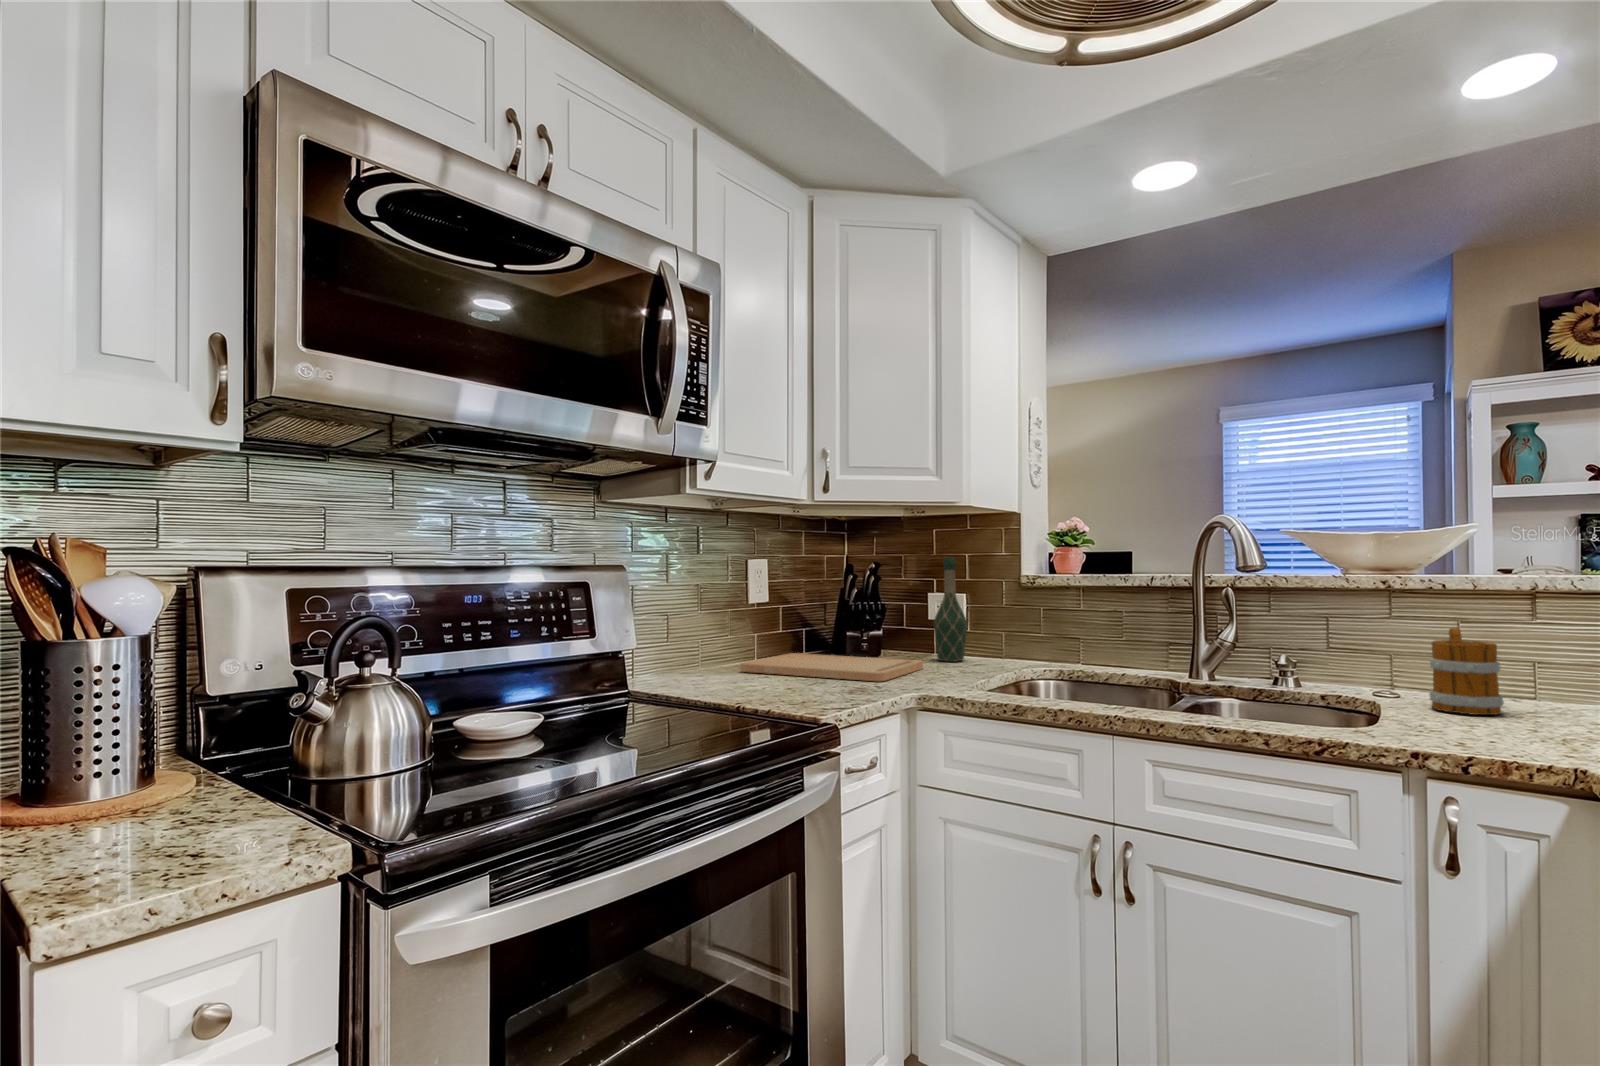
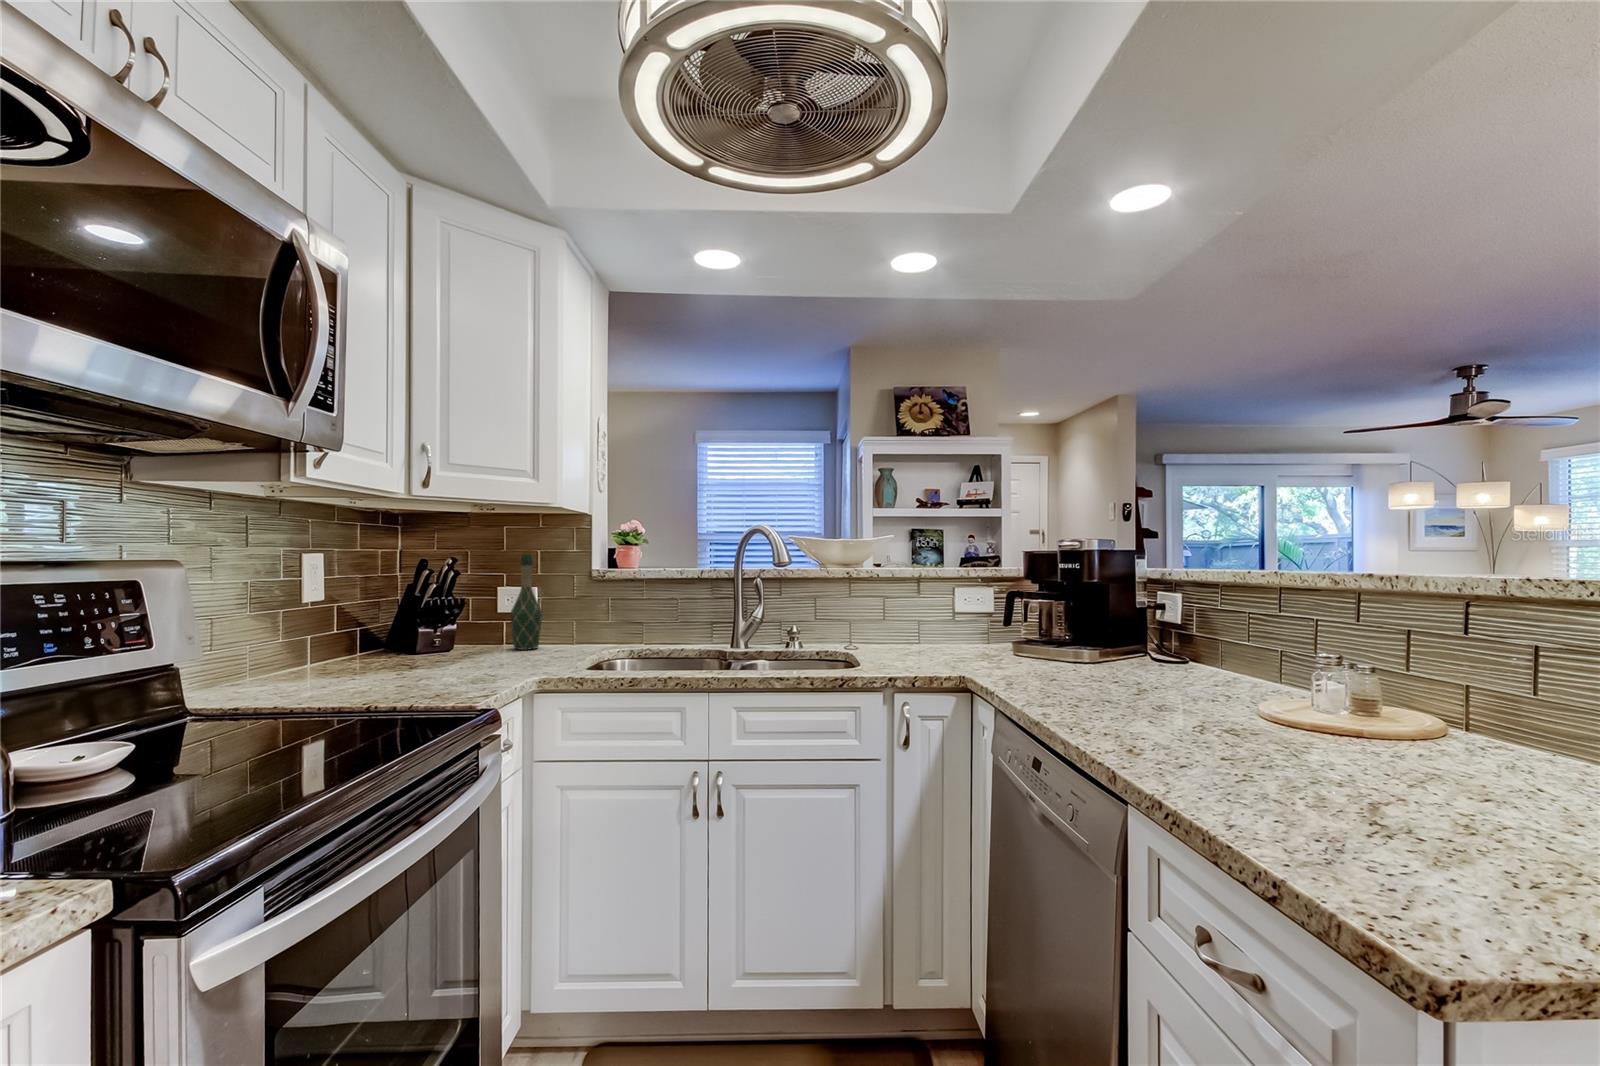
mug: present [1429,628,1504,715] -> none [880,600,918,654]
cutting board: present [740,653,923,681] -> none [310,650,509,676]

